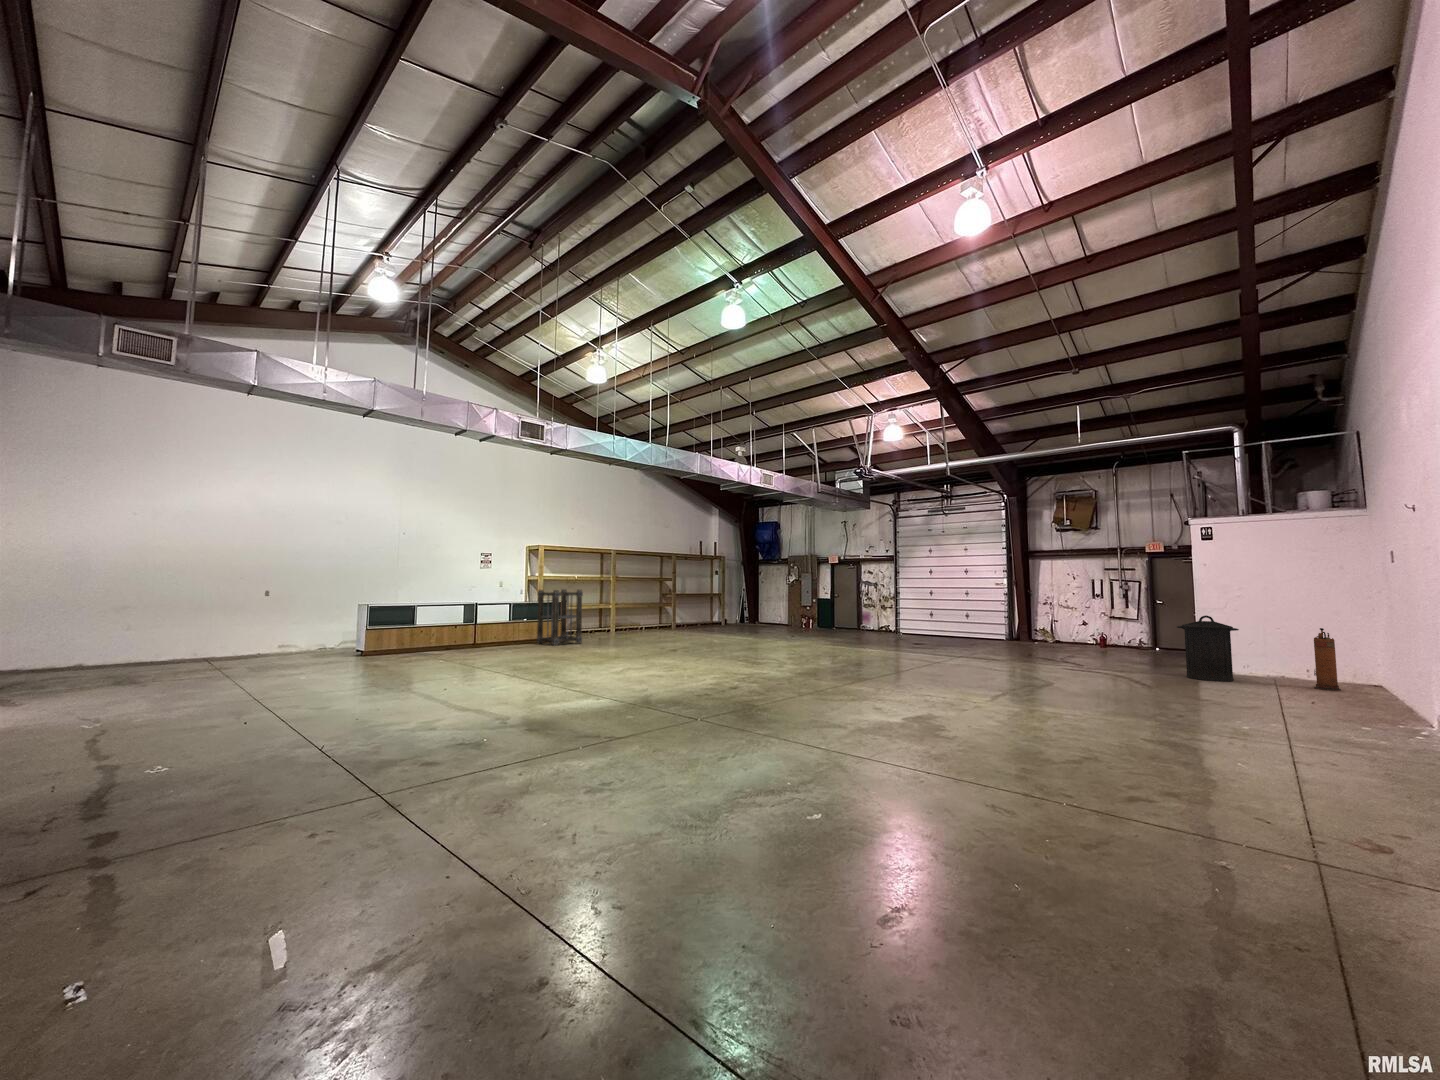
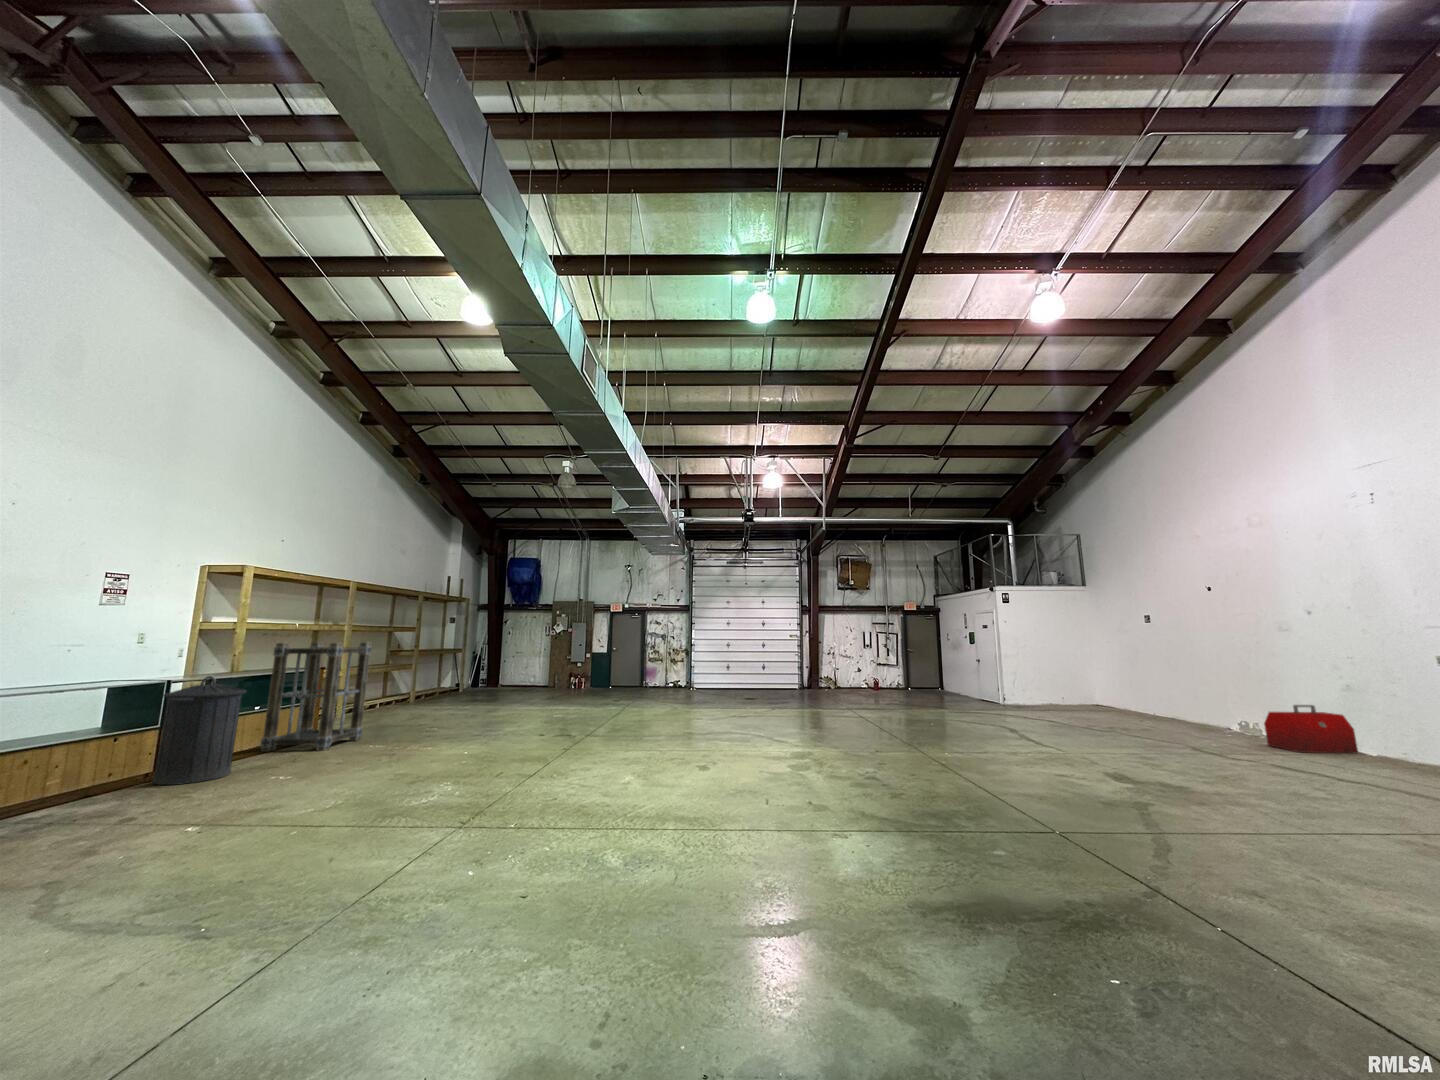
trash can: present [1177,615,1239,682] -> present [152,676,246,785]
fire extinguisher: present [1314,628,1341,691] -> none [1085,664,1103,707]
toolbox: none [1226,685,1334,761] -> present [1264,705,1358,753]

